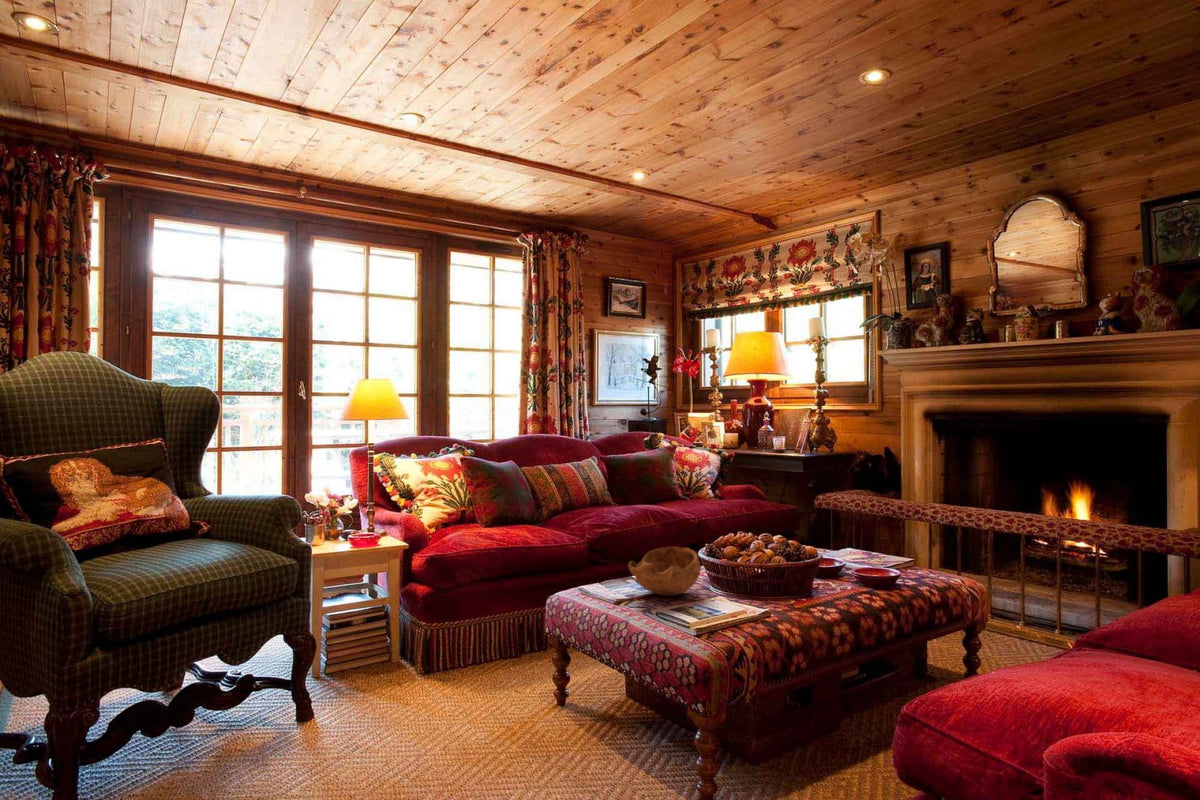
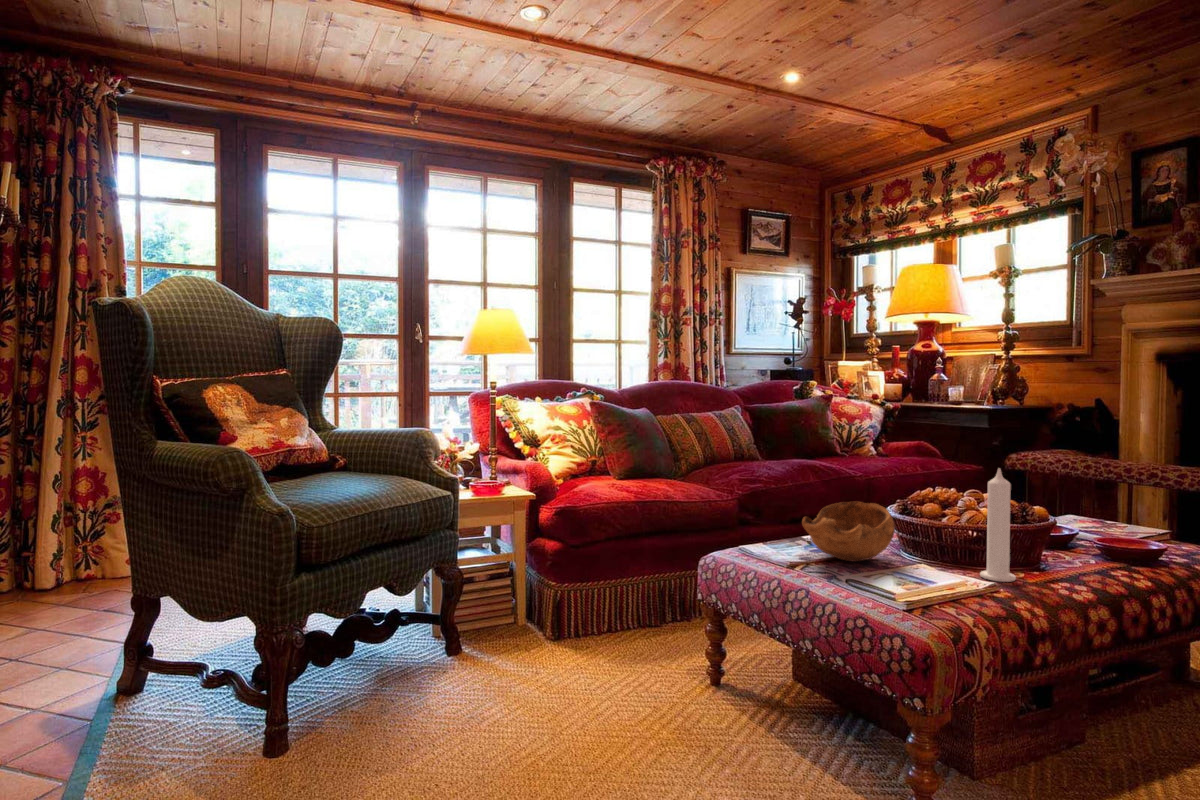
candle: none [760,520,785,608] -> present [980,468,1016,582]

